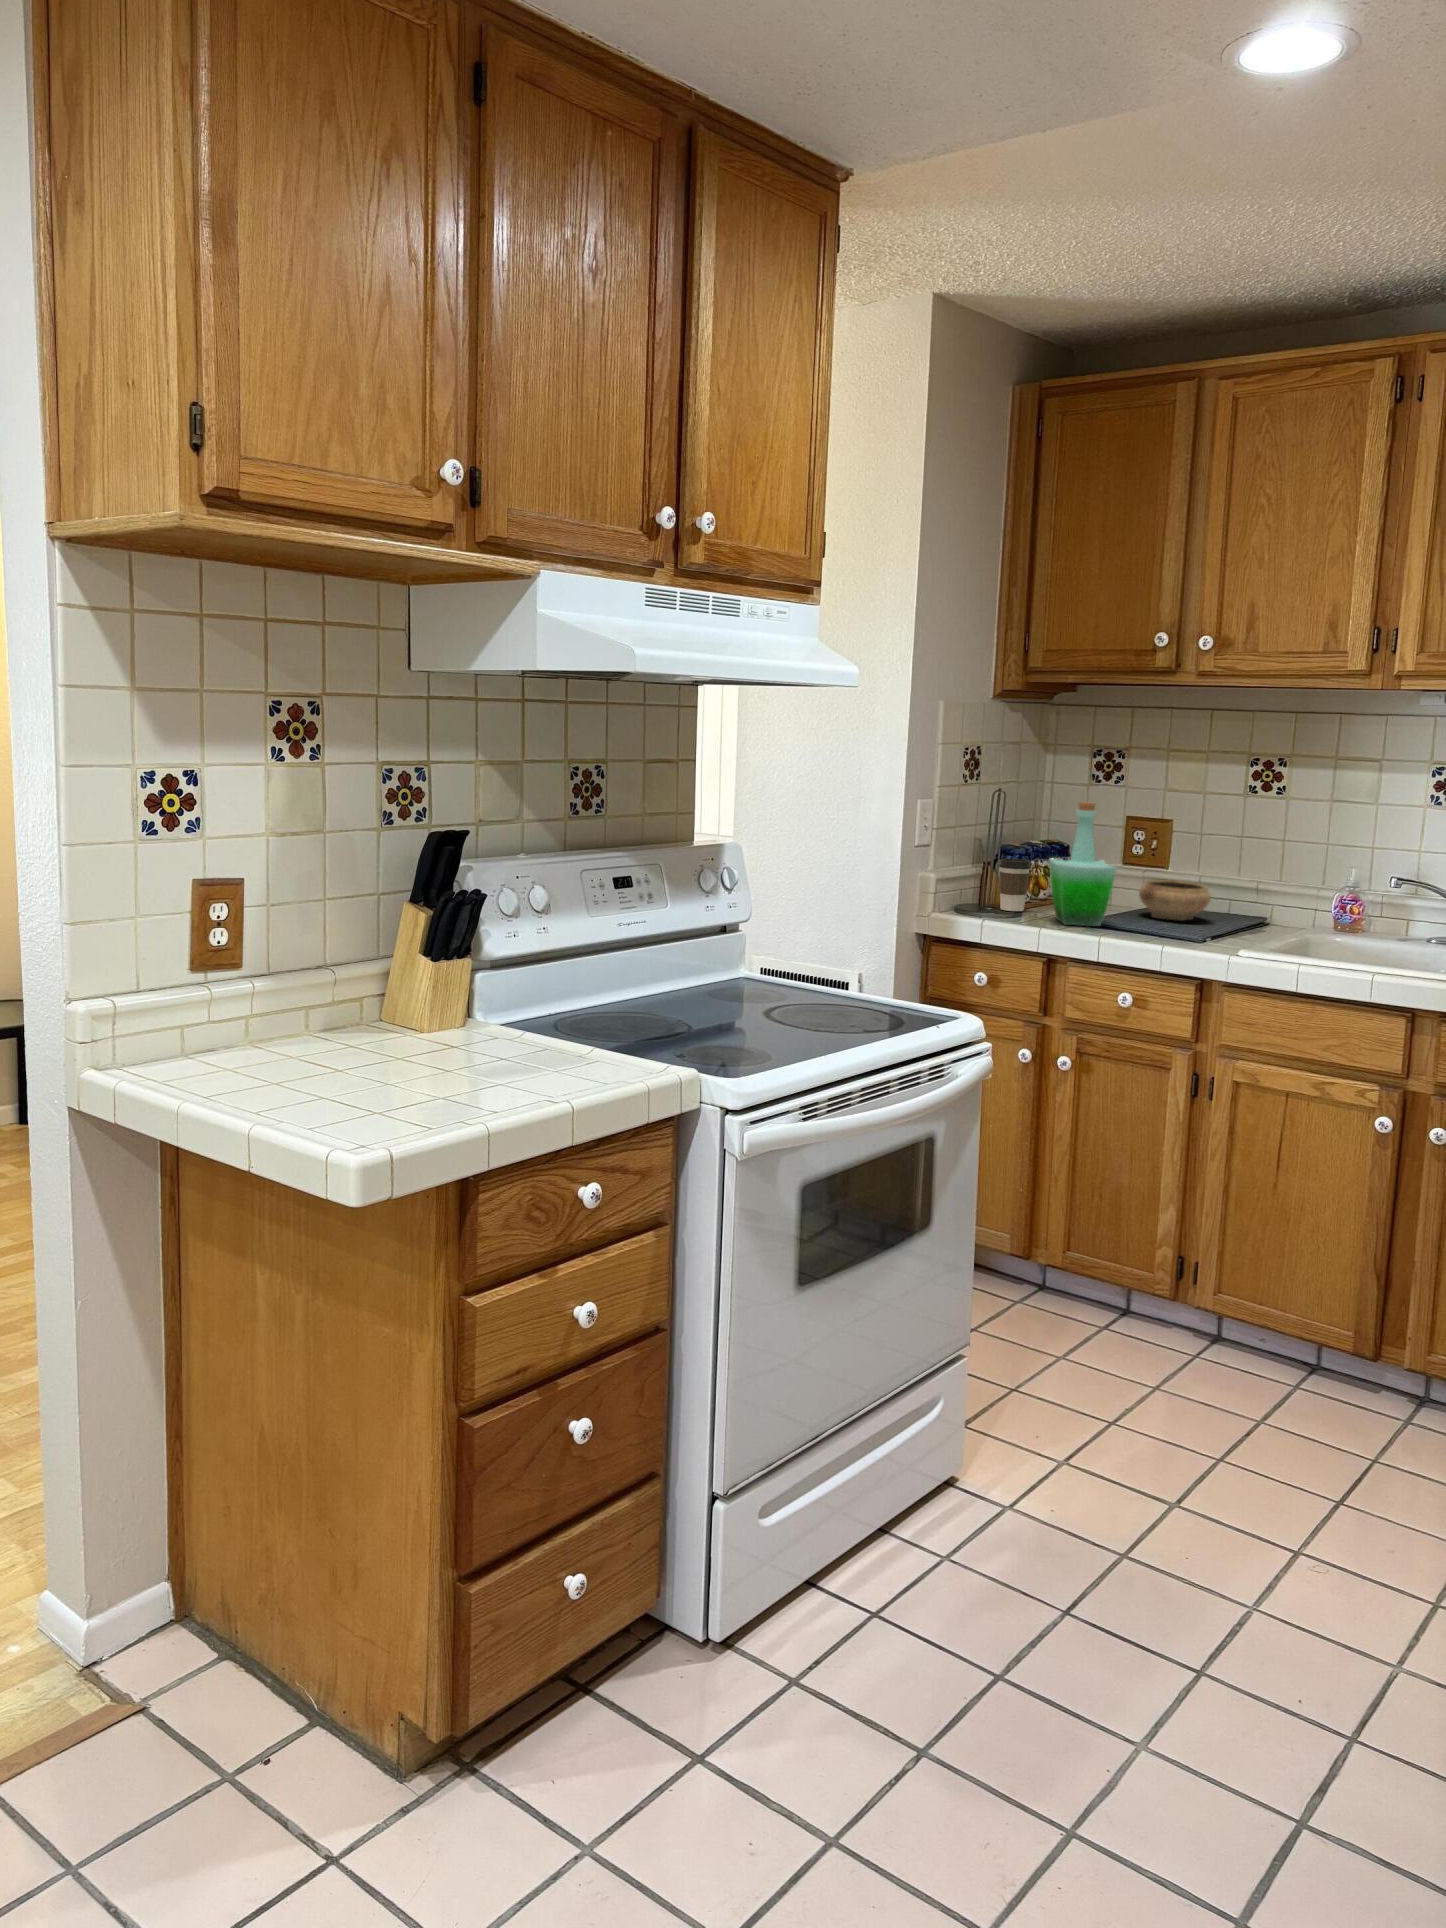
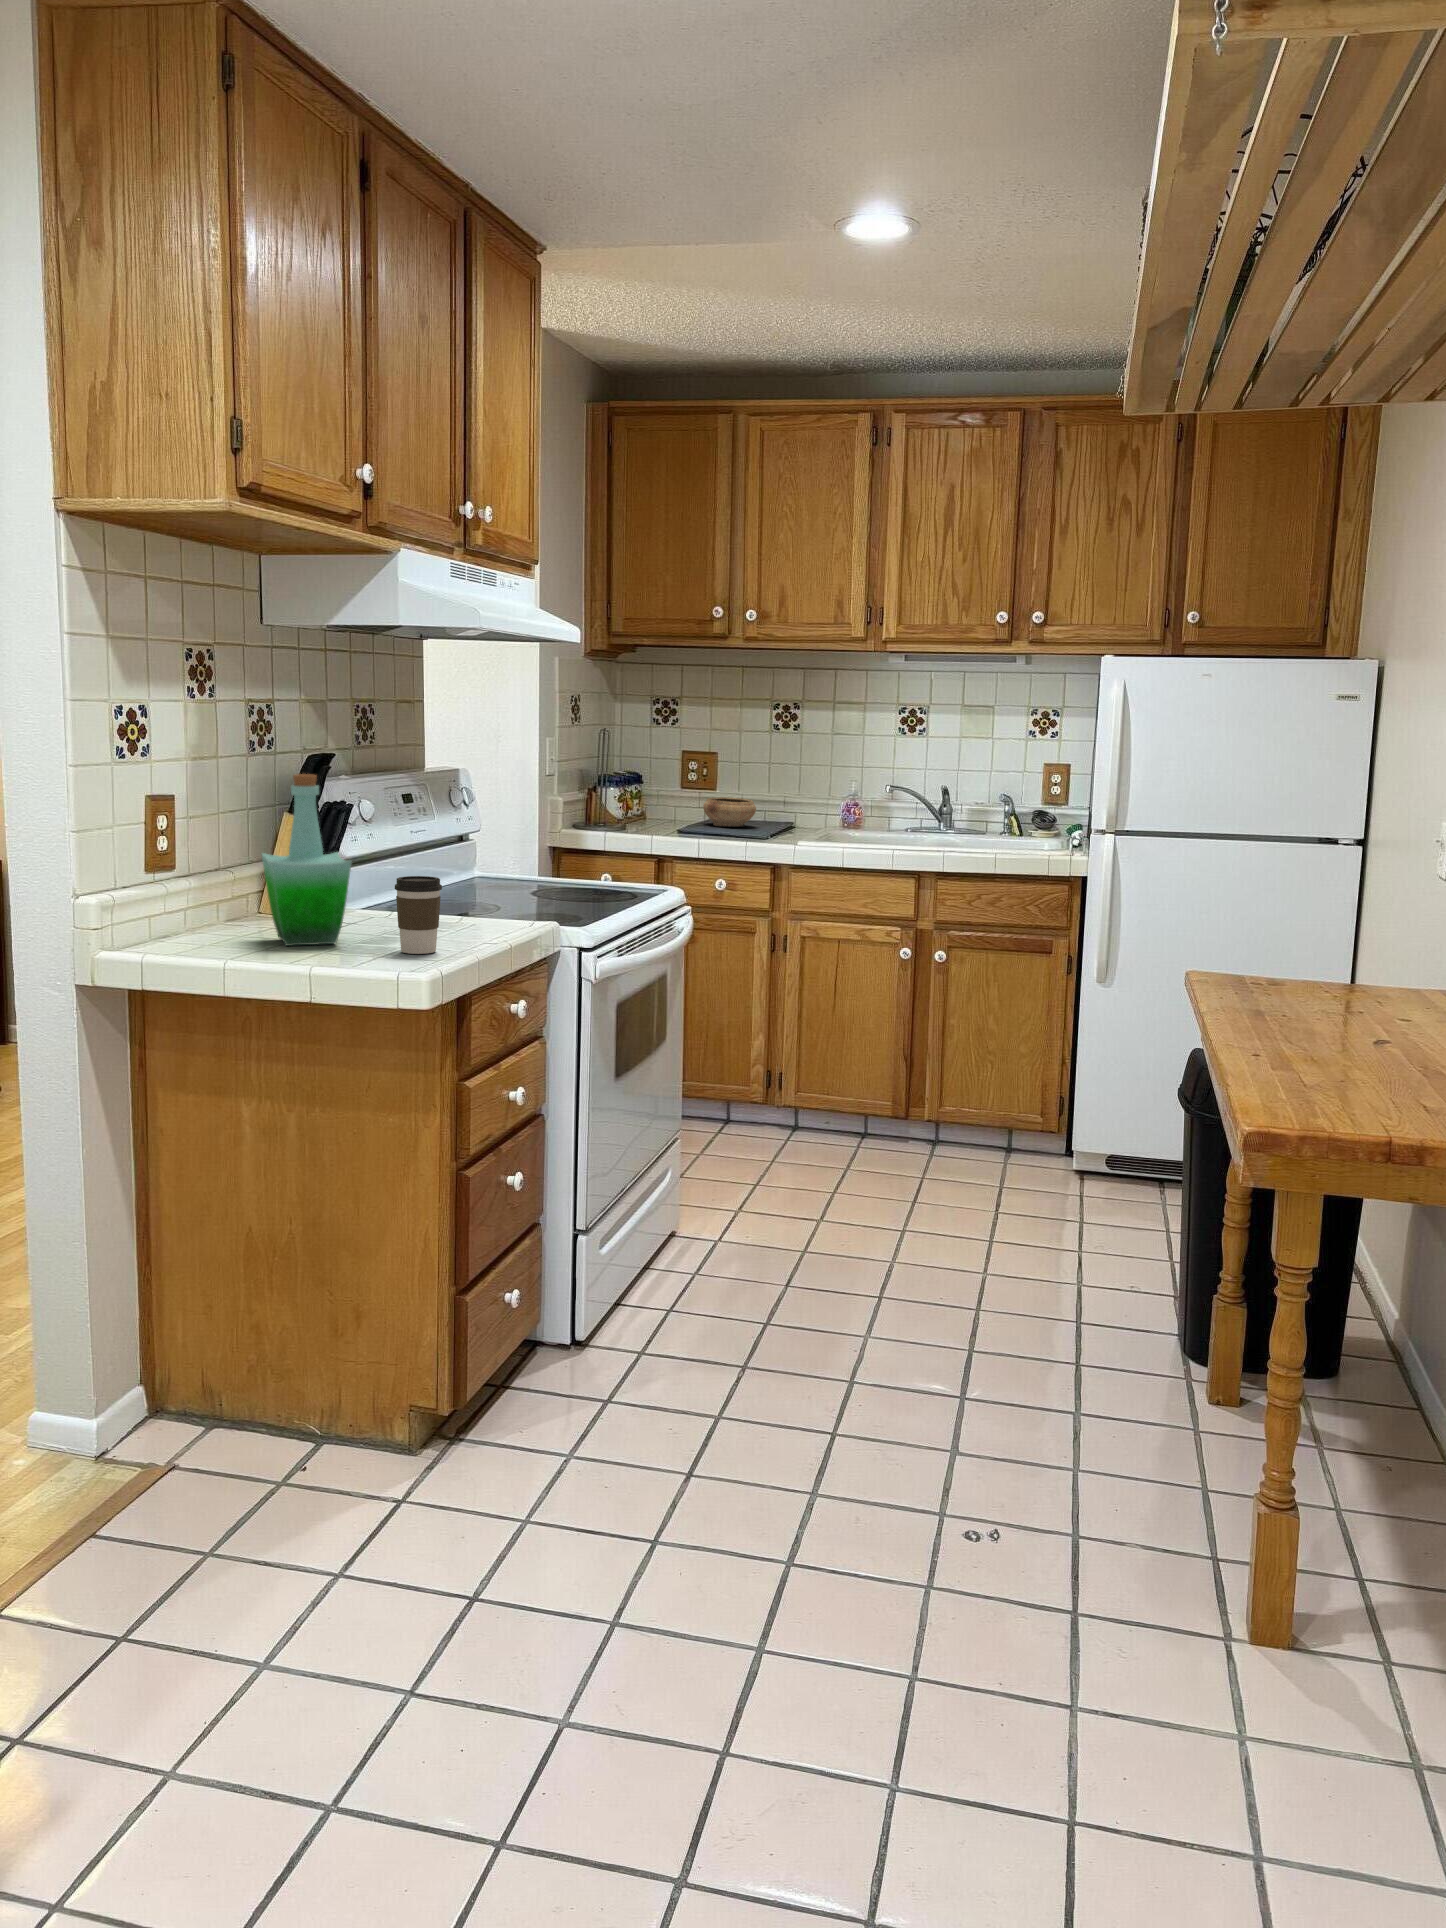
bottle: present [1050,802,1117,926] -> present [262,774,352,946]
coffee cup: present [999,859,1031,911] -> present [395,876,442,954]

